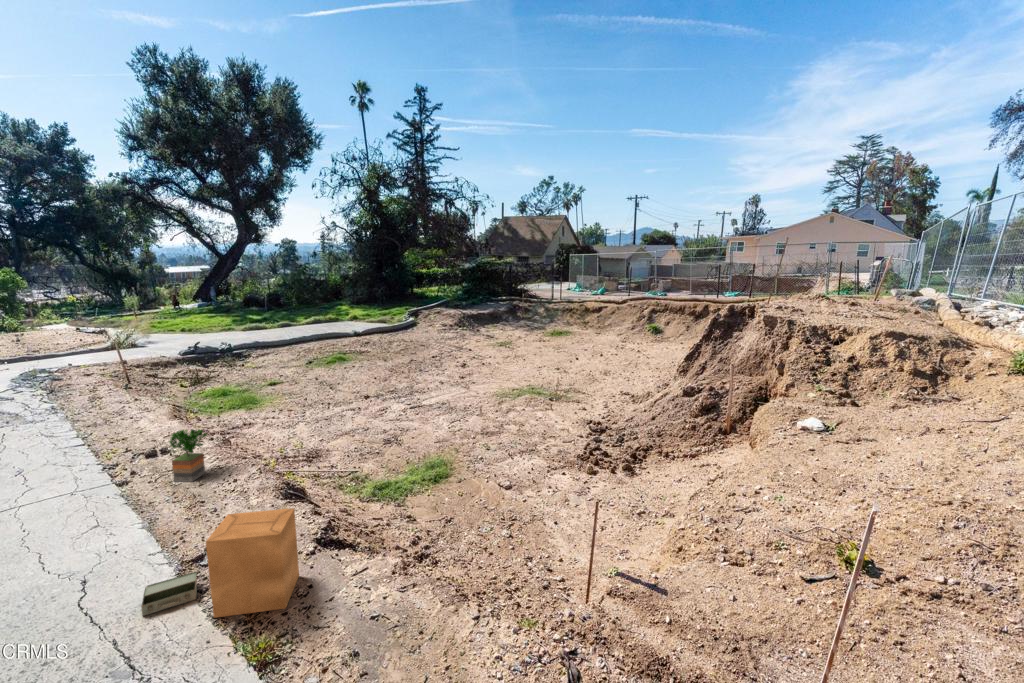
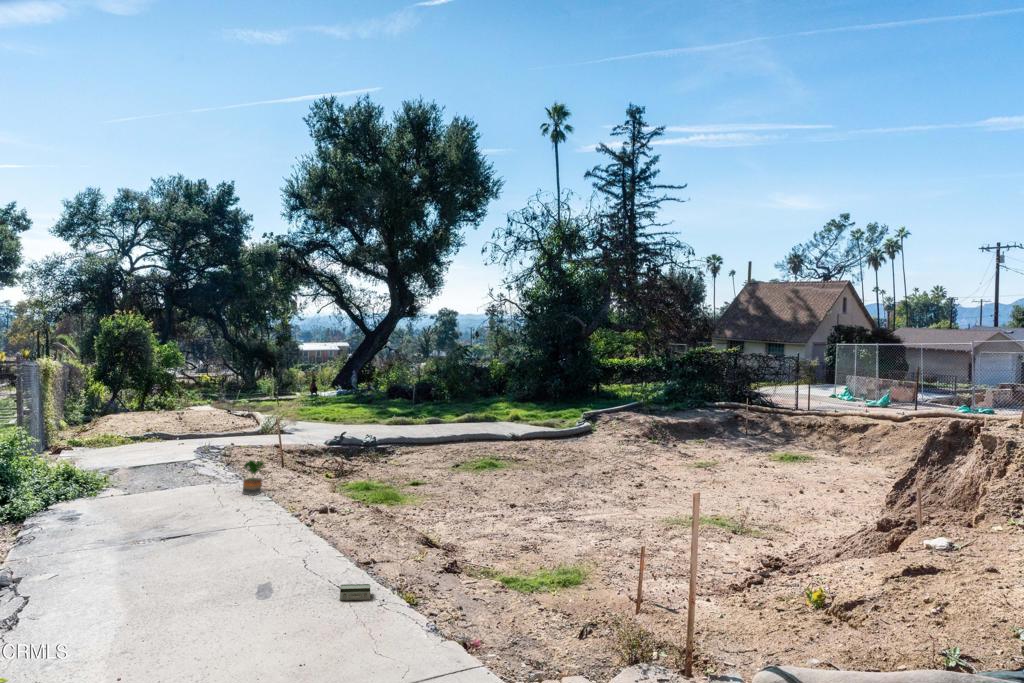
potted tree: present [169,429,207,482] -> present [243,460,265,496]
cardboard box: present [206,508,299,618] -> none [382,542,439,614]

